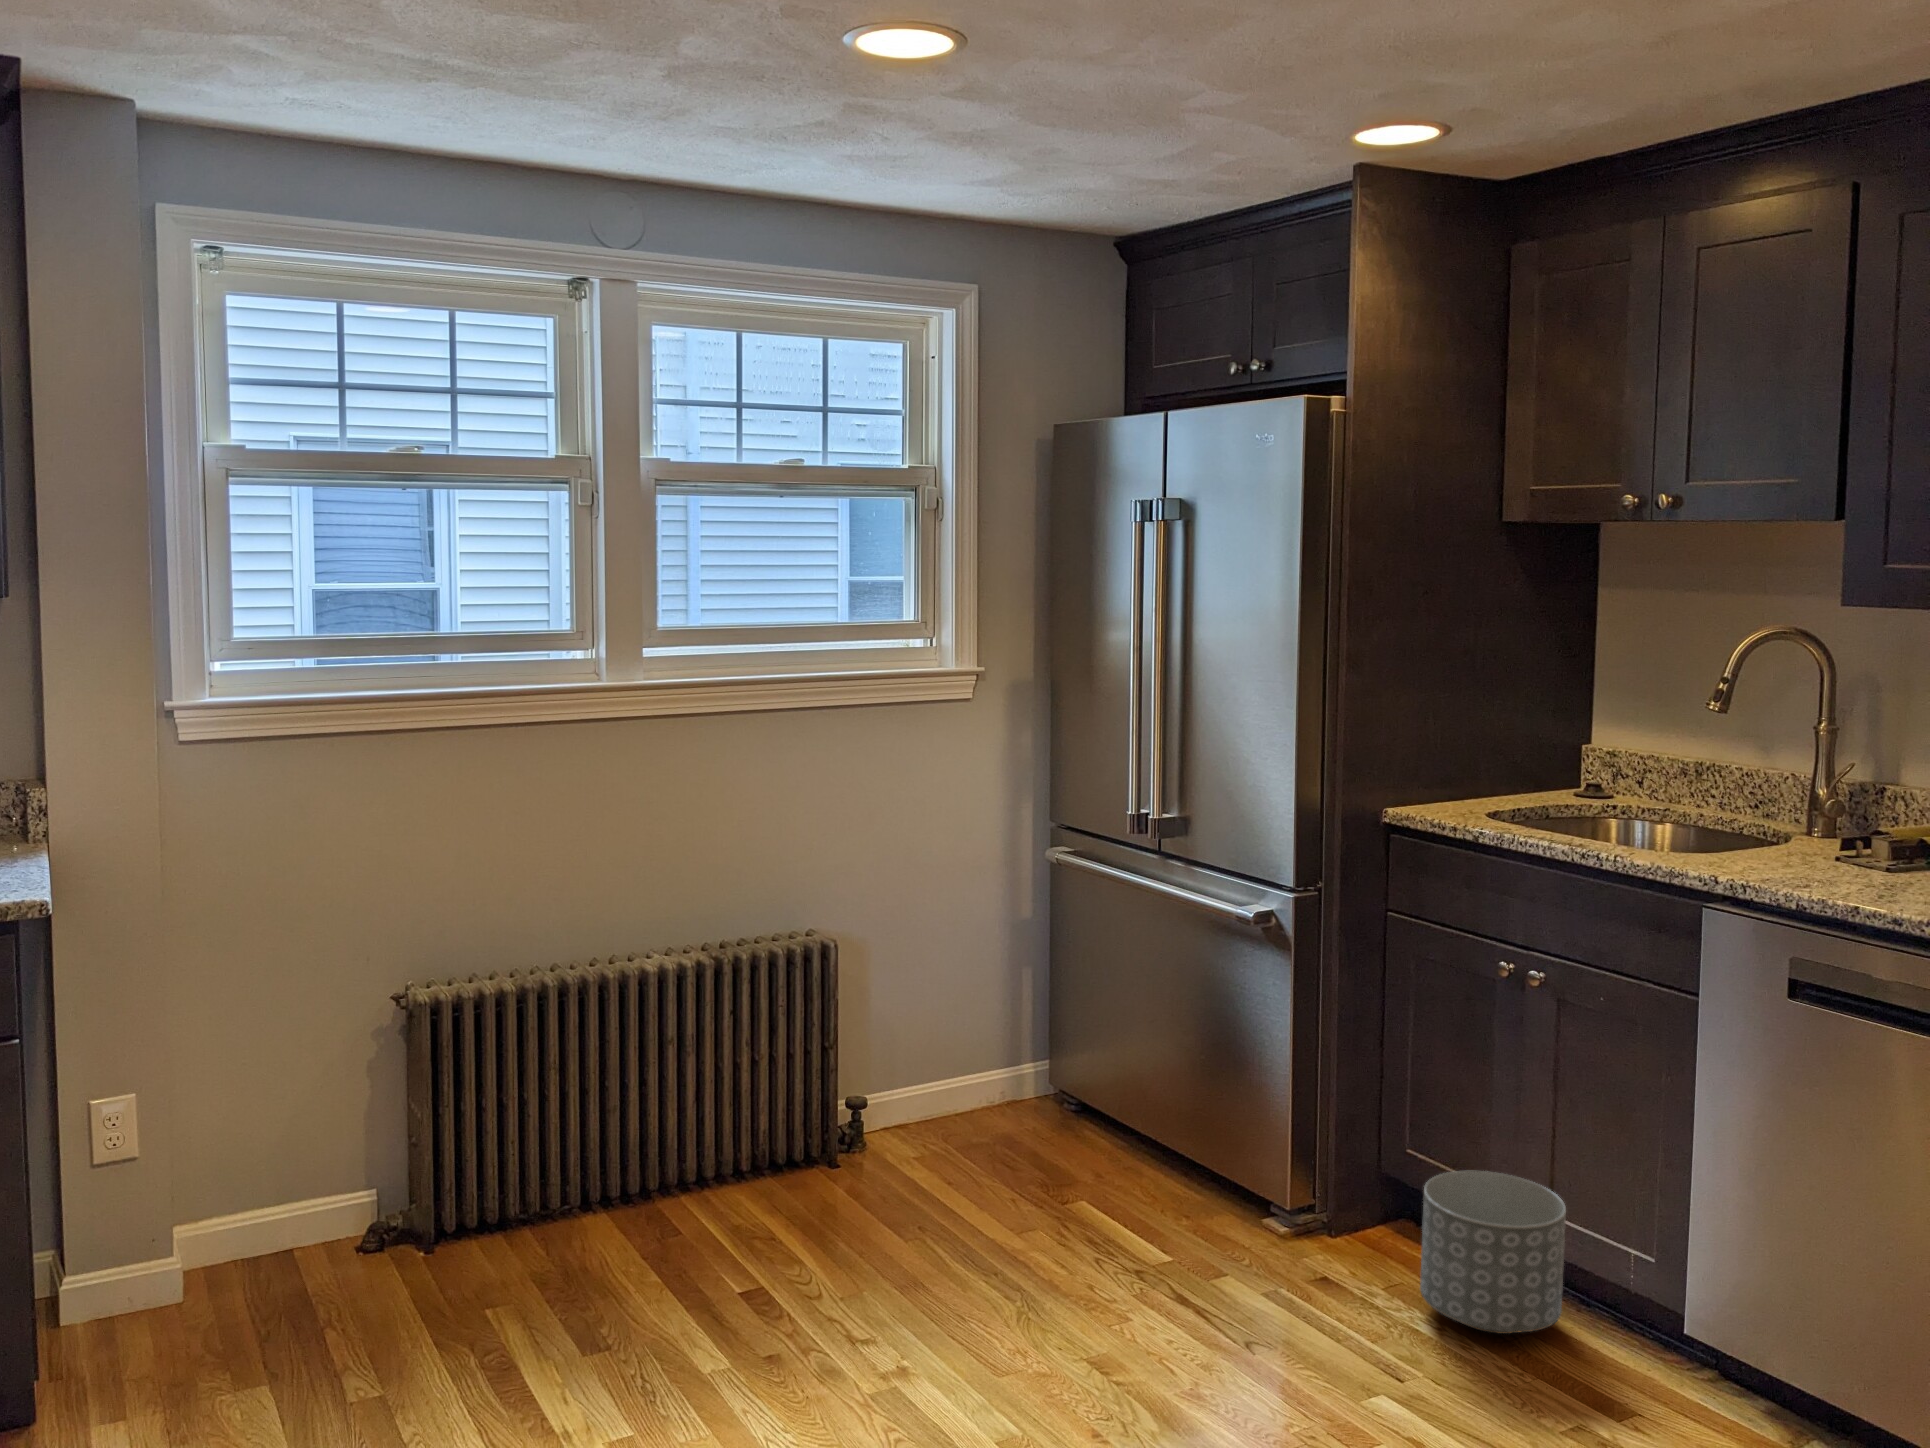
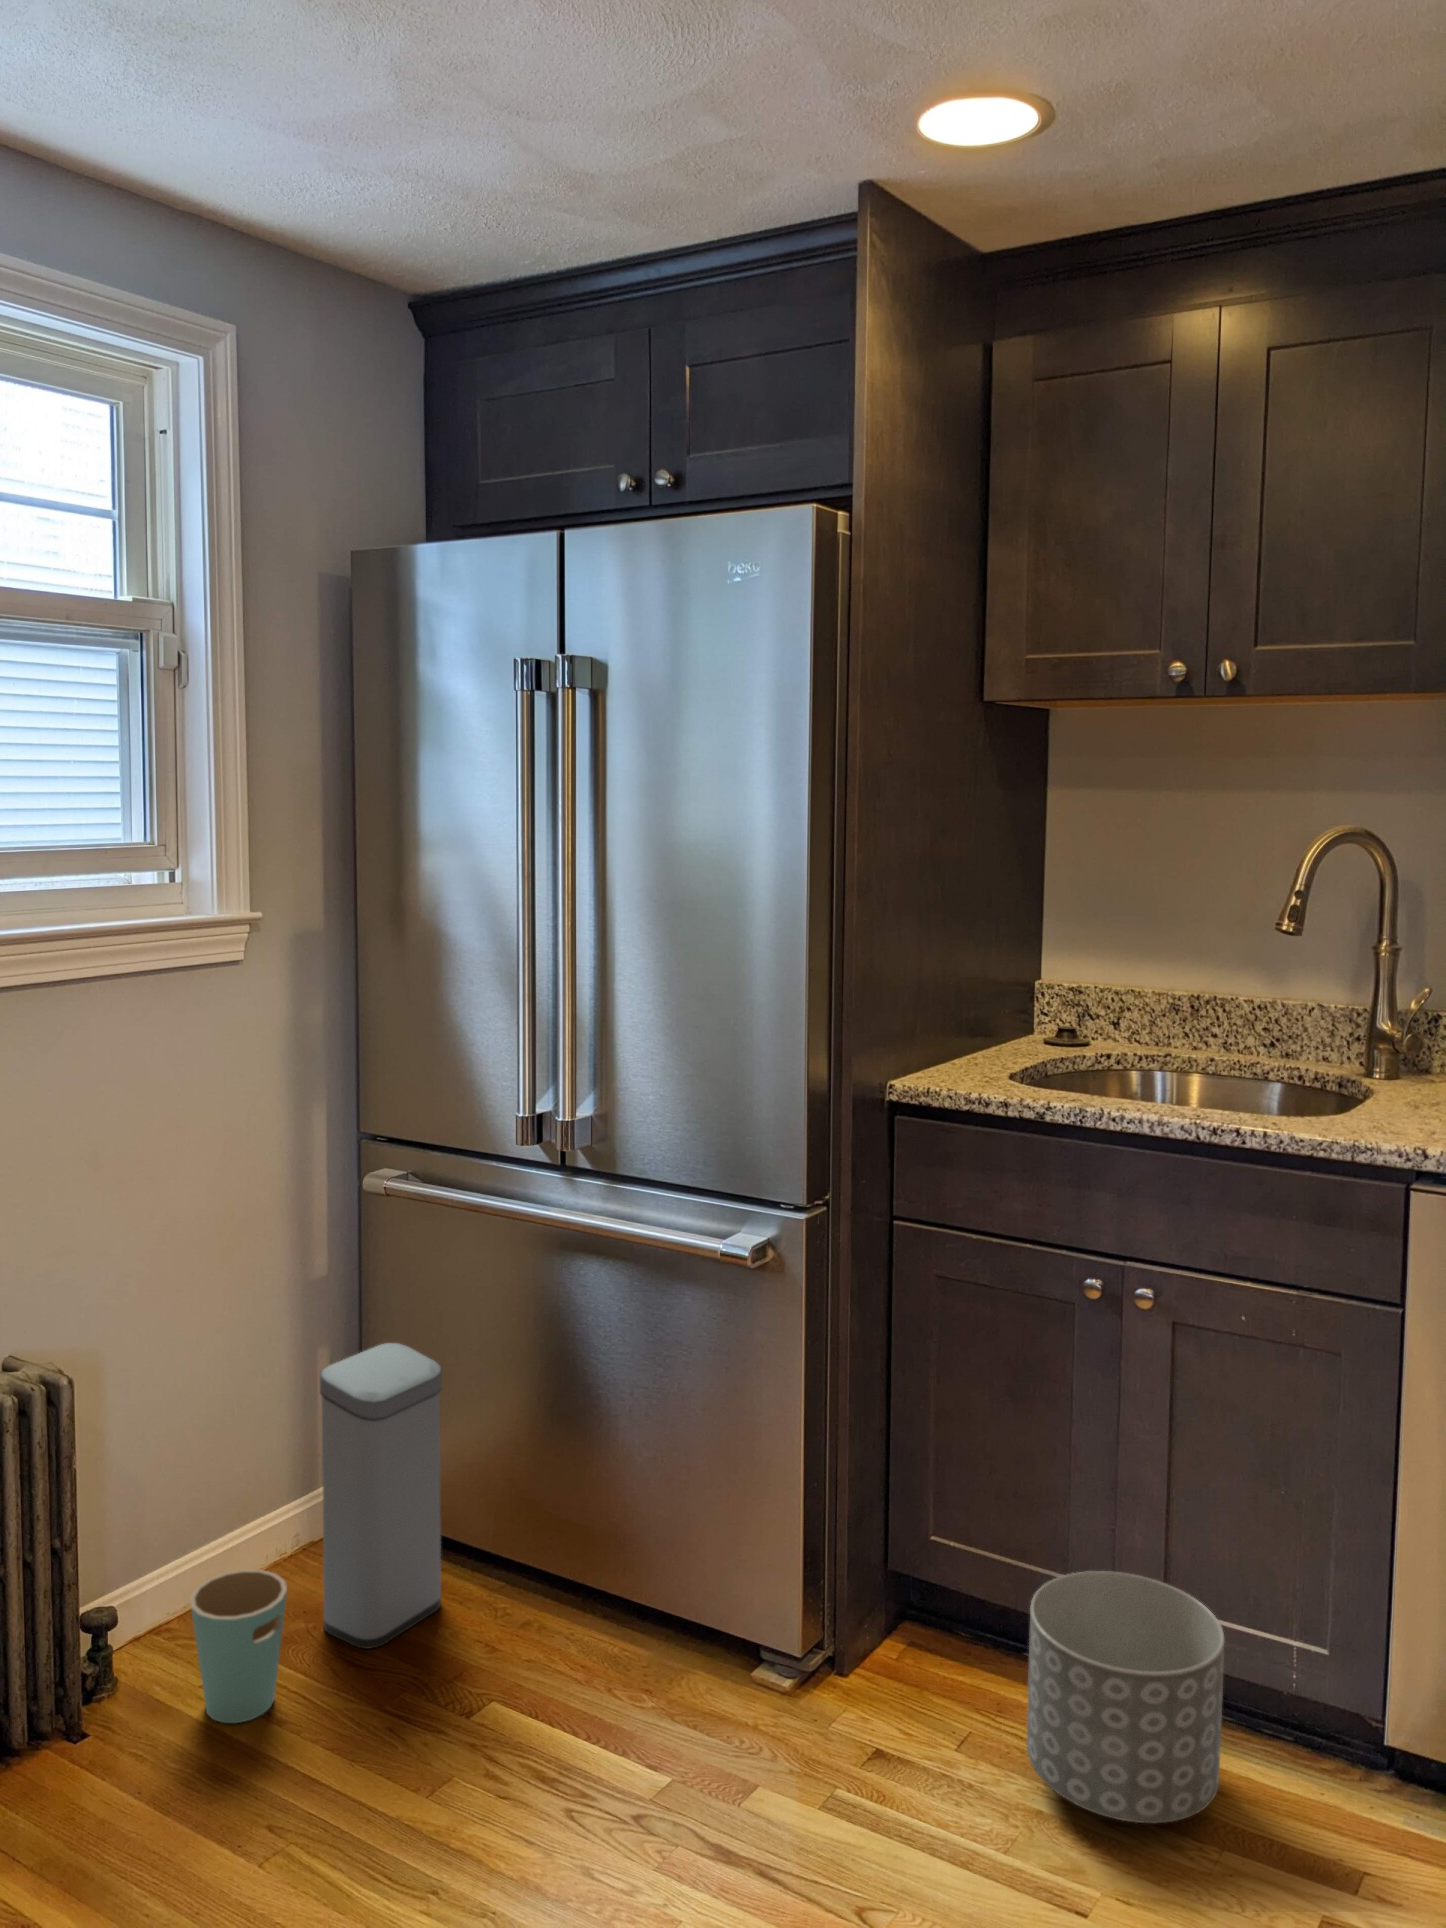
trash can: none [910,962,1086,1170] -> present [190,1343,442,1723]

